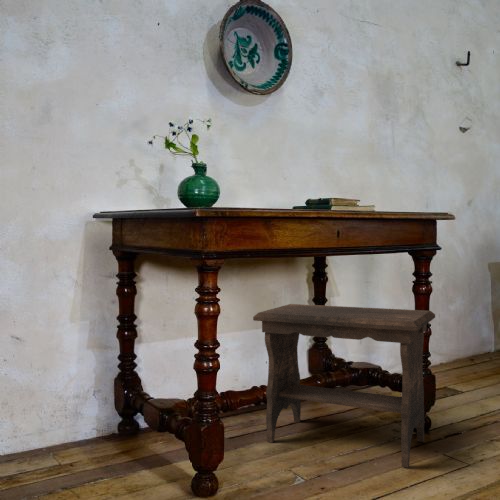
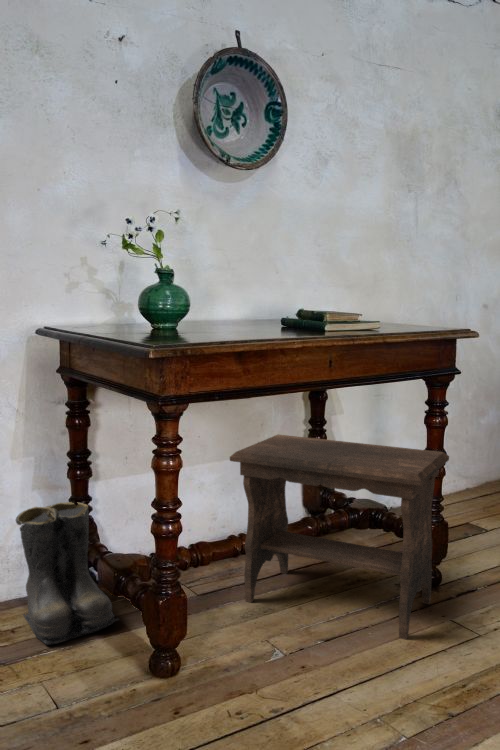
boots: none [74,359,163,475] -> present [16,502,119,645]

